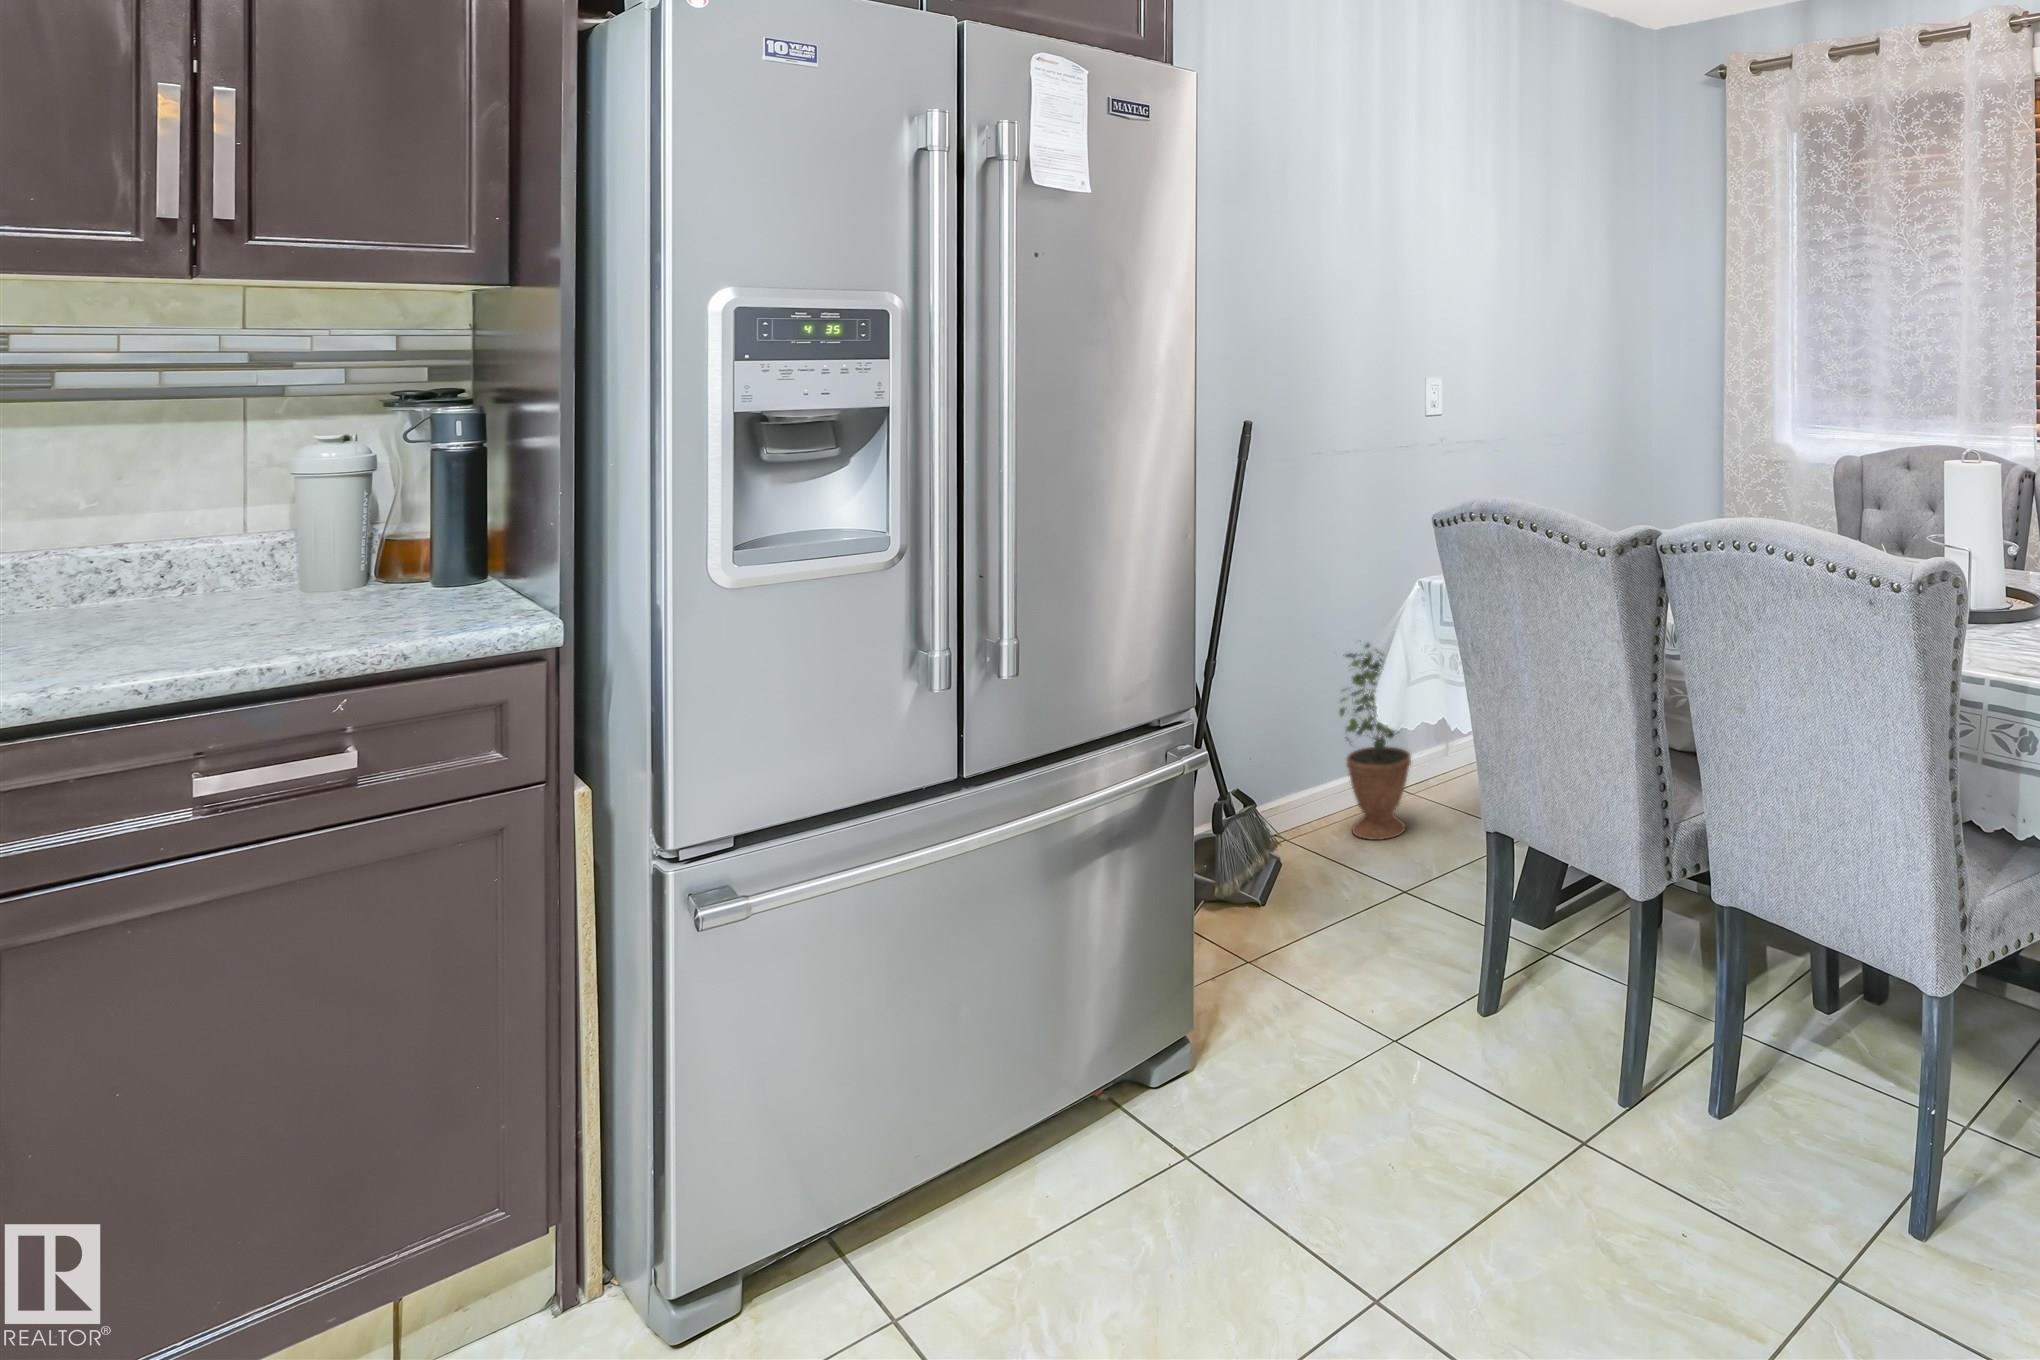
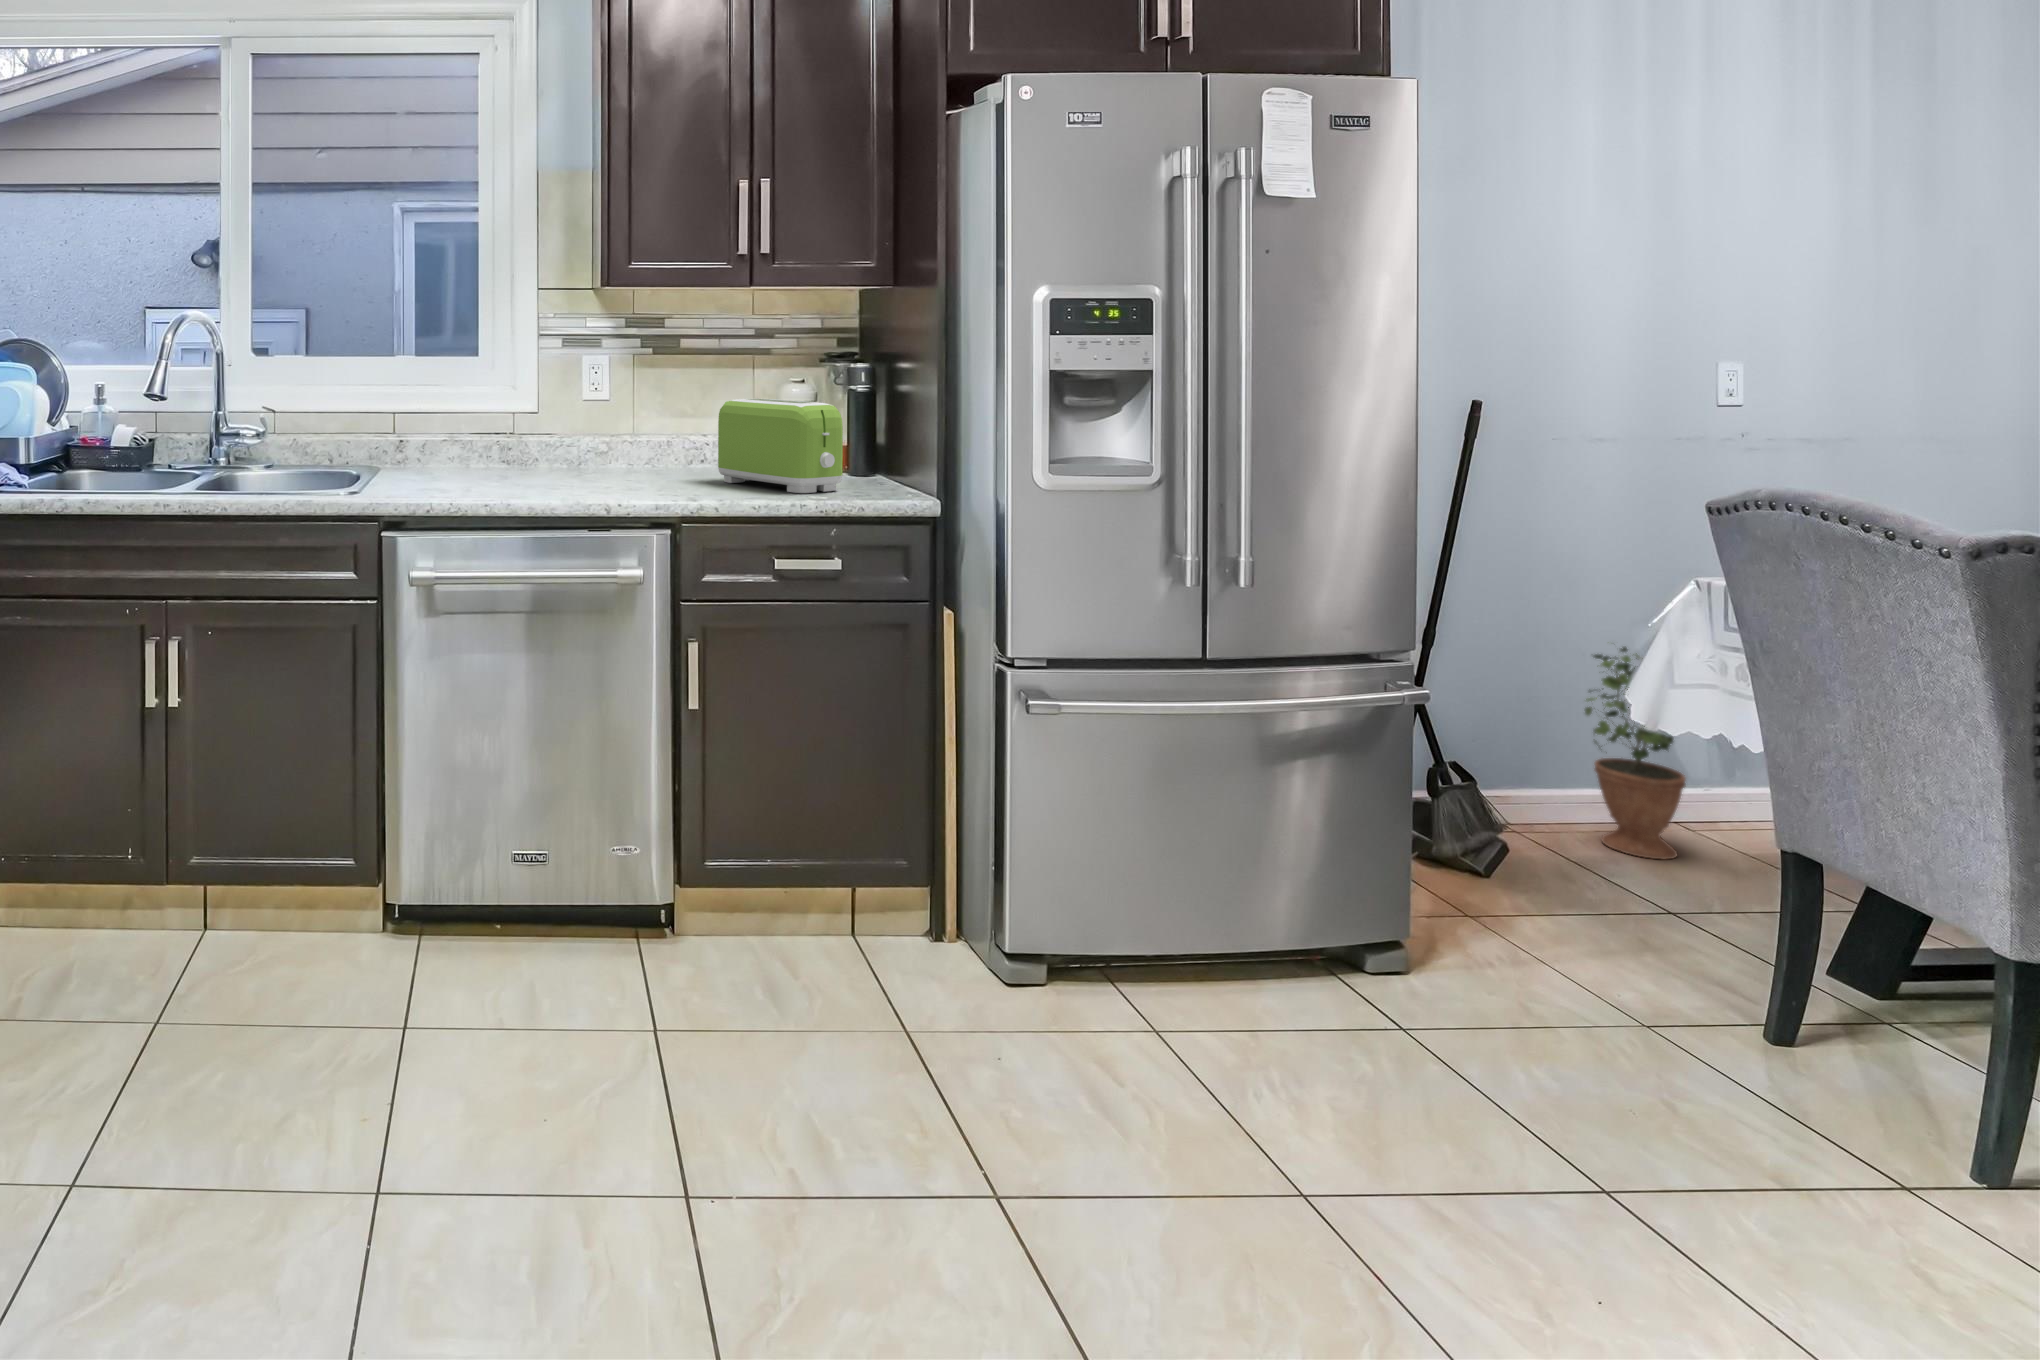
toaster: none [119,472,395,636] -> present [718,398,843,493]

